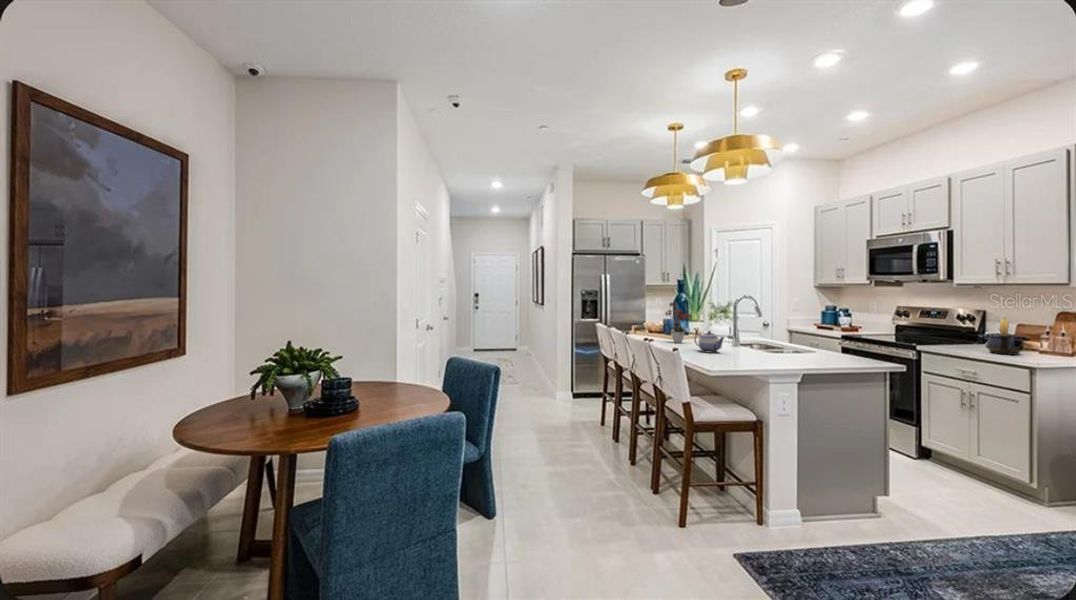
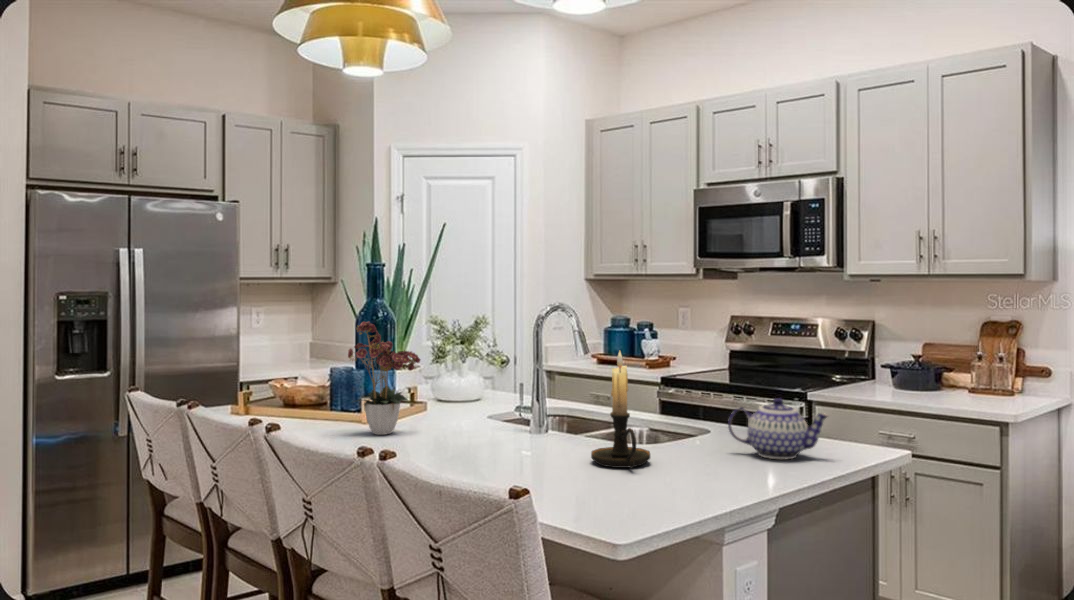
candle holder: present [989,313,1020,355] -> present [591,352,650,469]
teapot: present [694,331,724,353] -> present [728,398,828,459]

